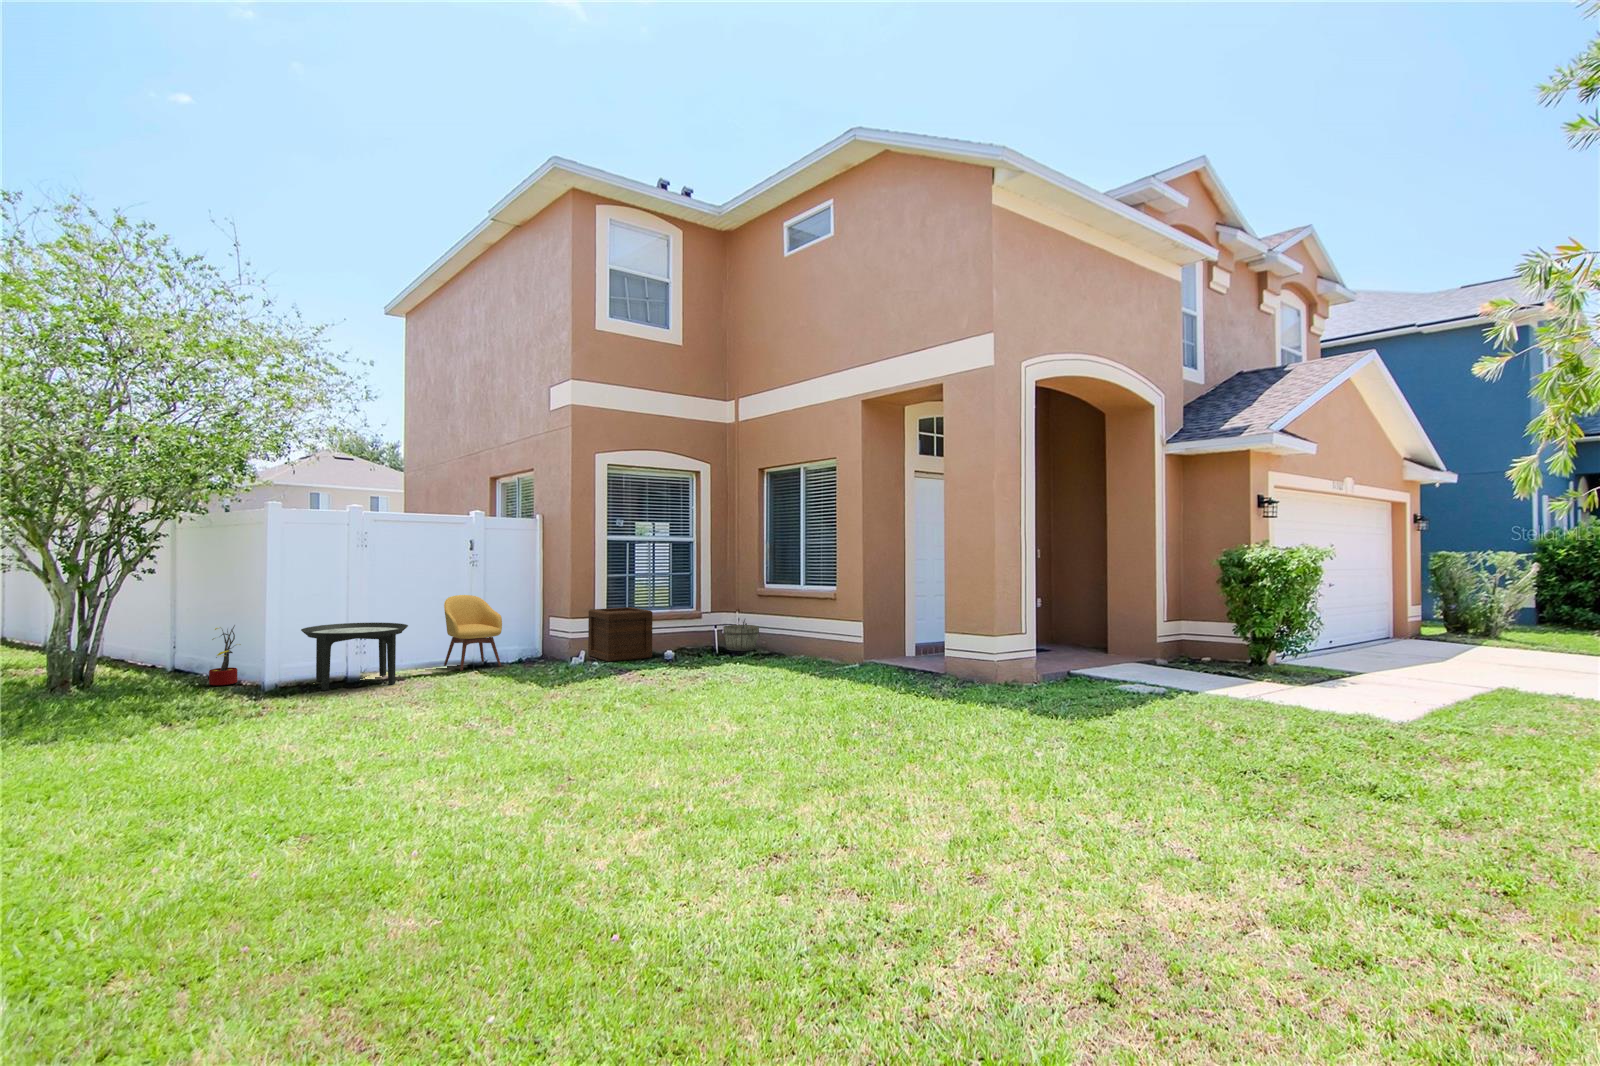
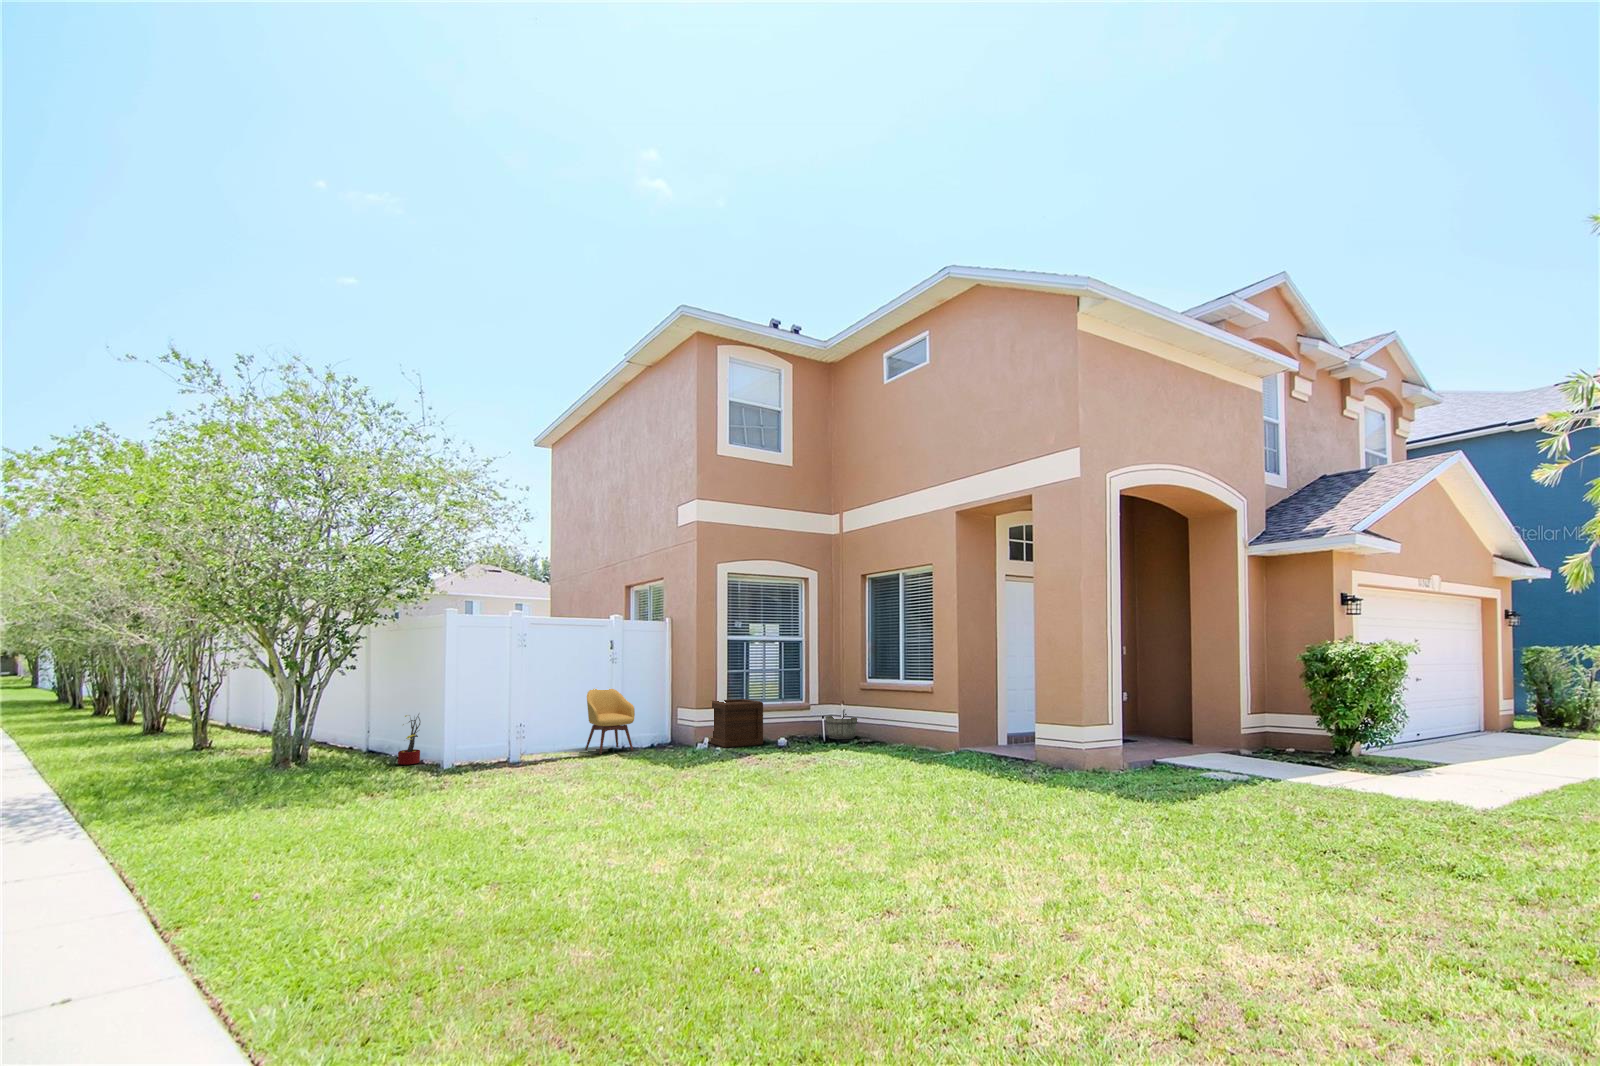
round table: present [301,623,408,691] -> none [473,711,559,770]

